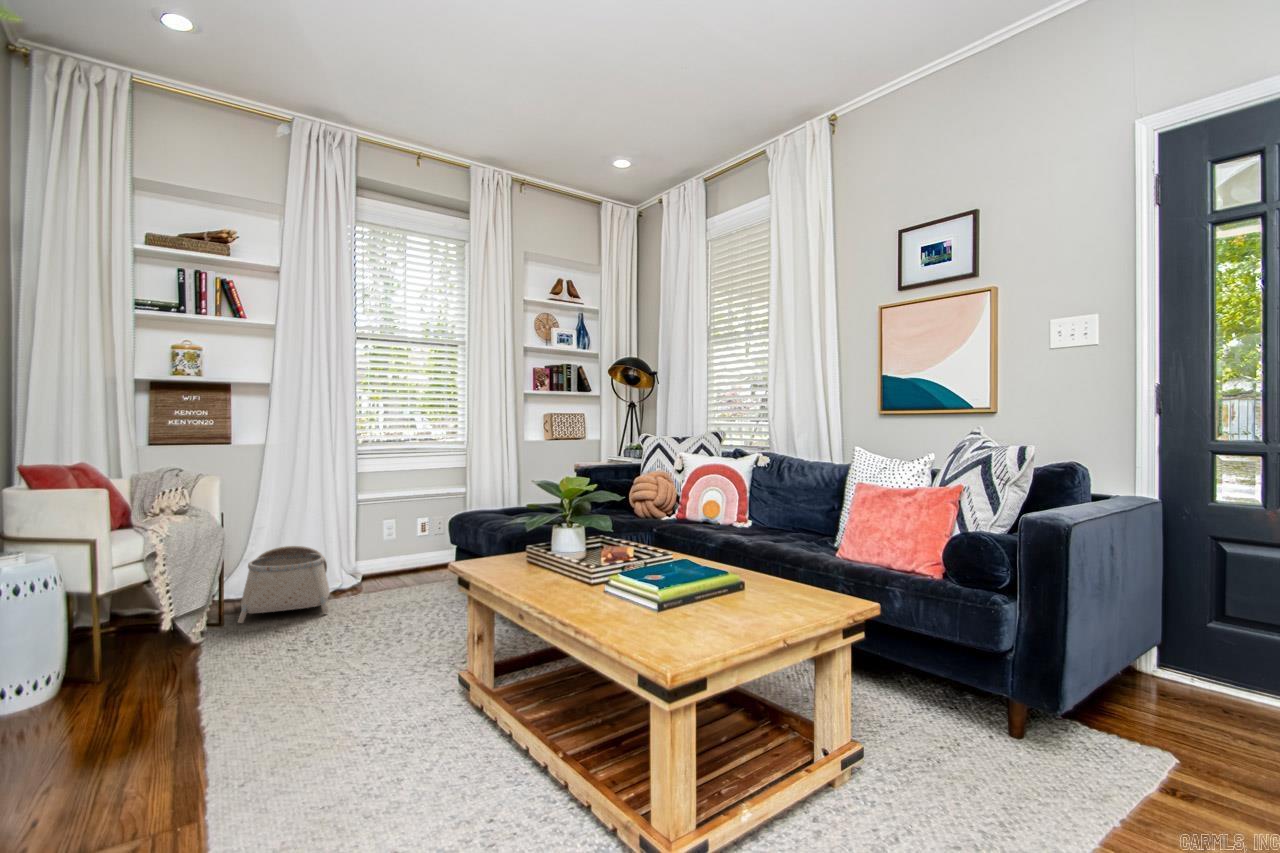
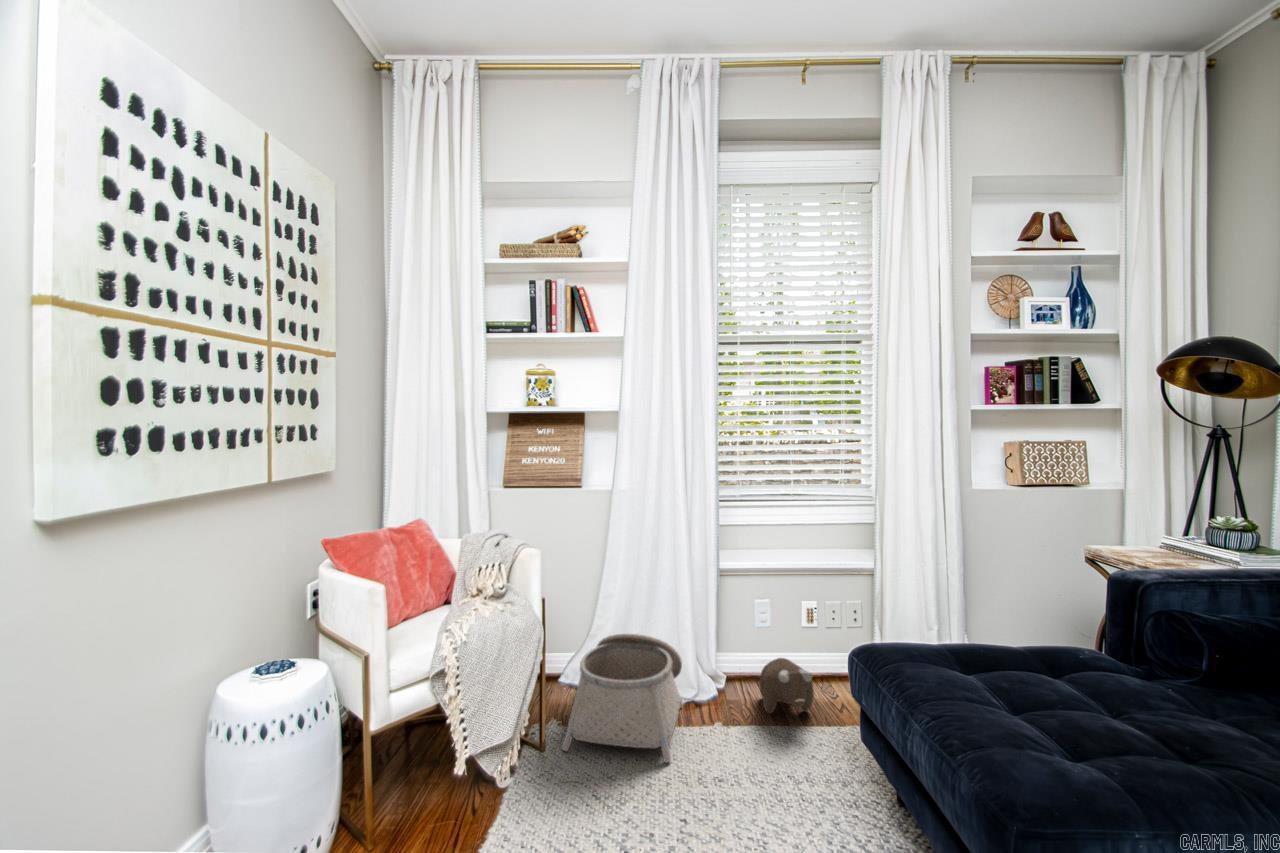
plush toy: none [386,553,424,589] -> present [759,658,814,713]

